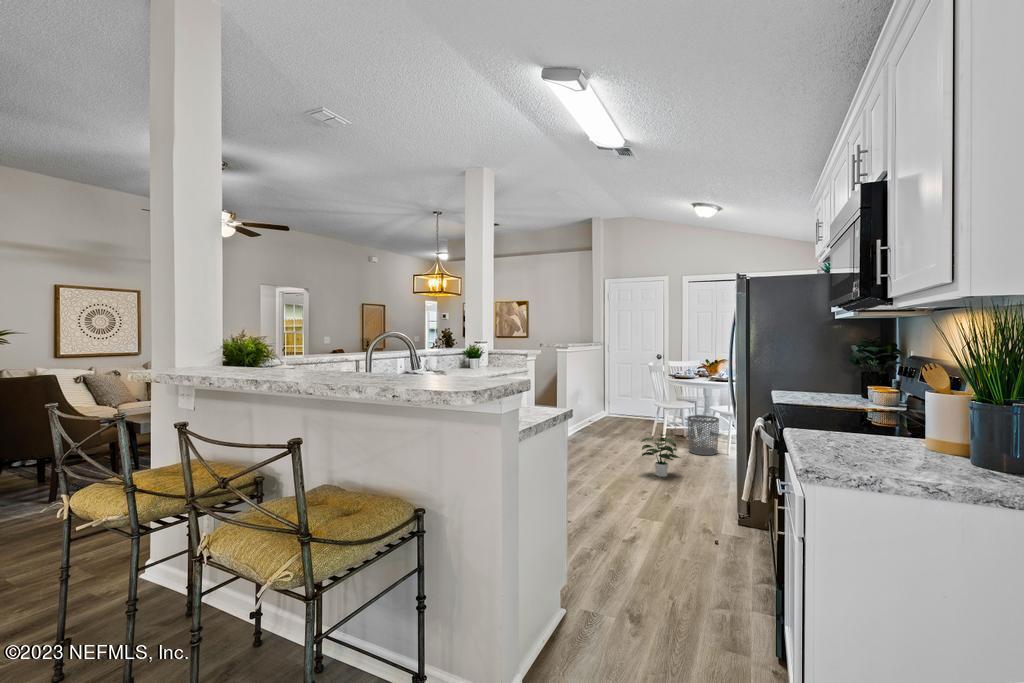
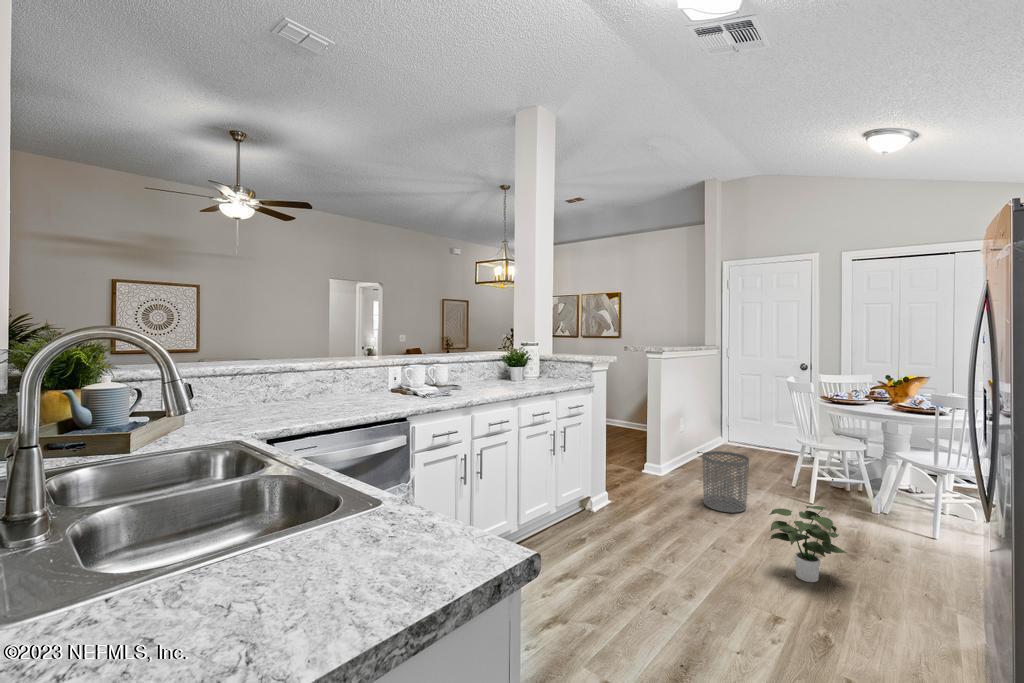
waste bin: present [688,415,719,455] -> present [702,451,749,513]

